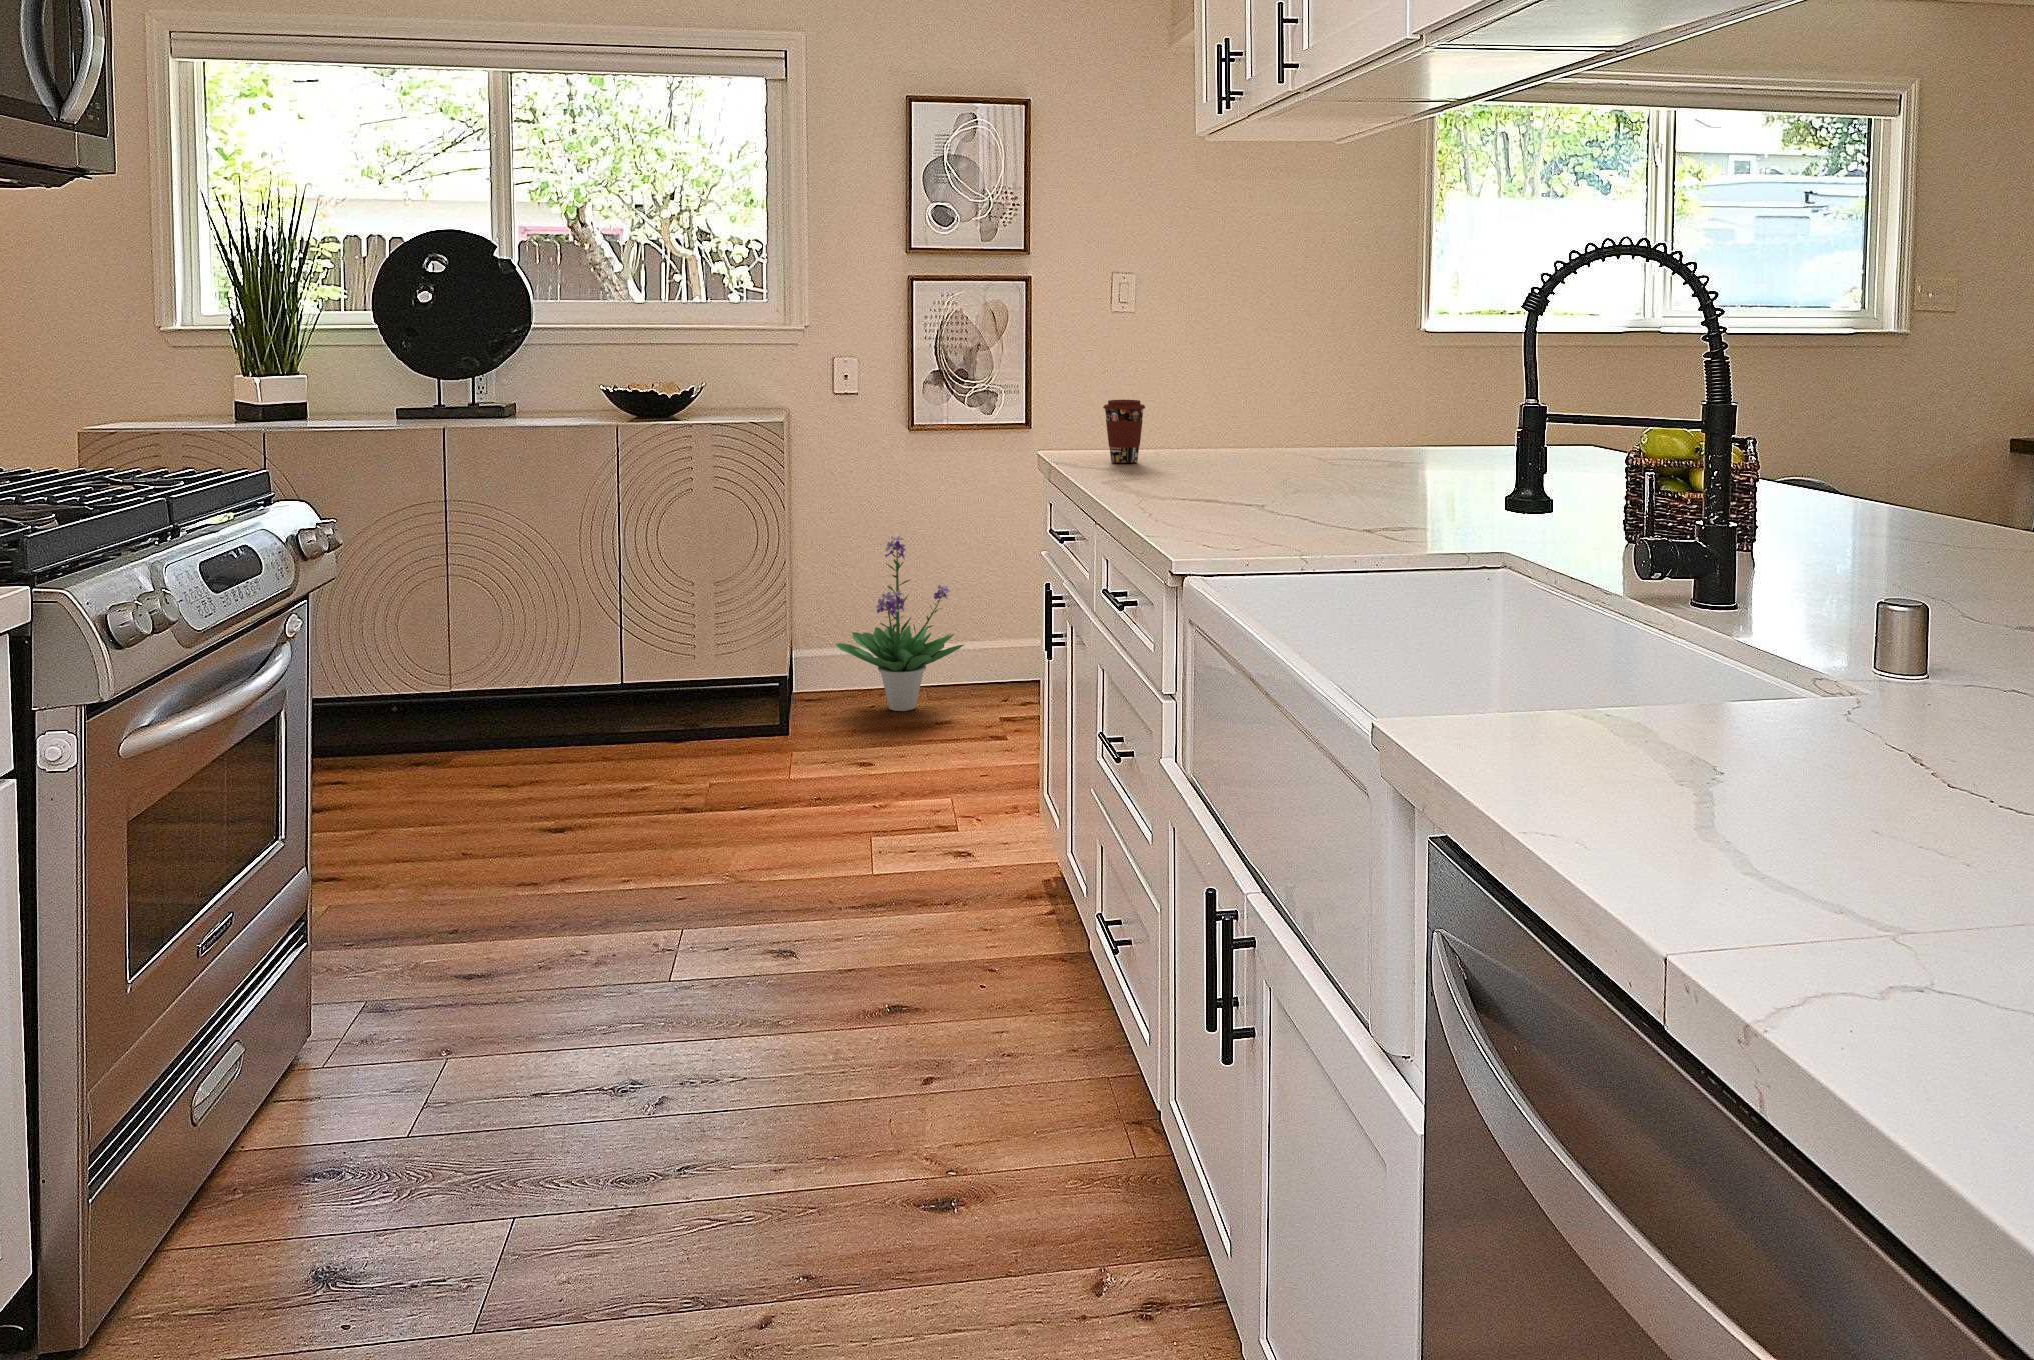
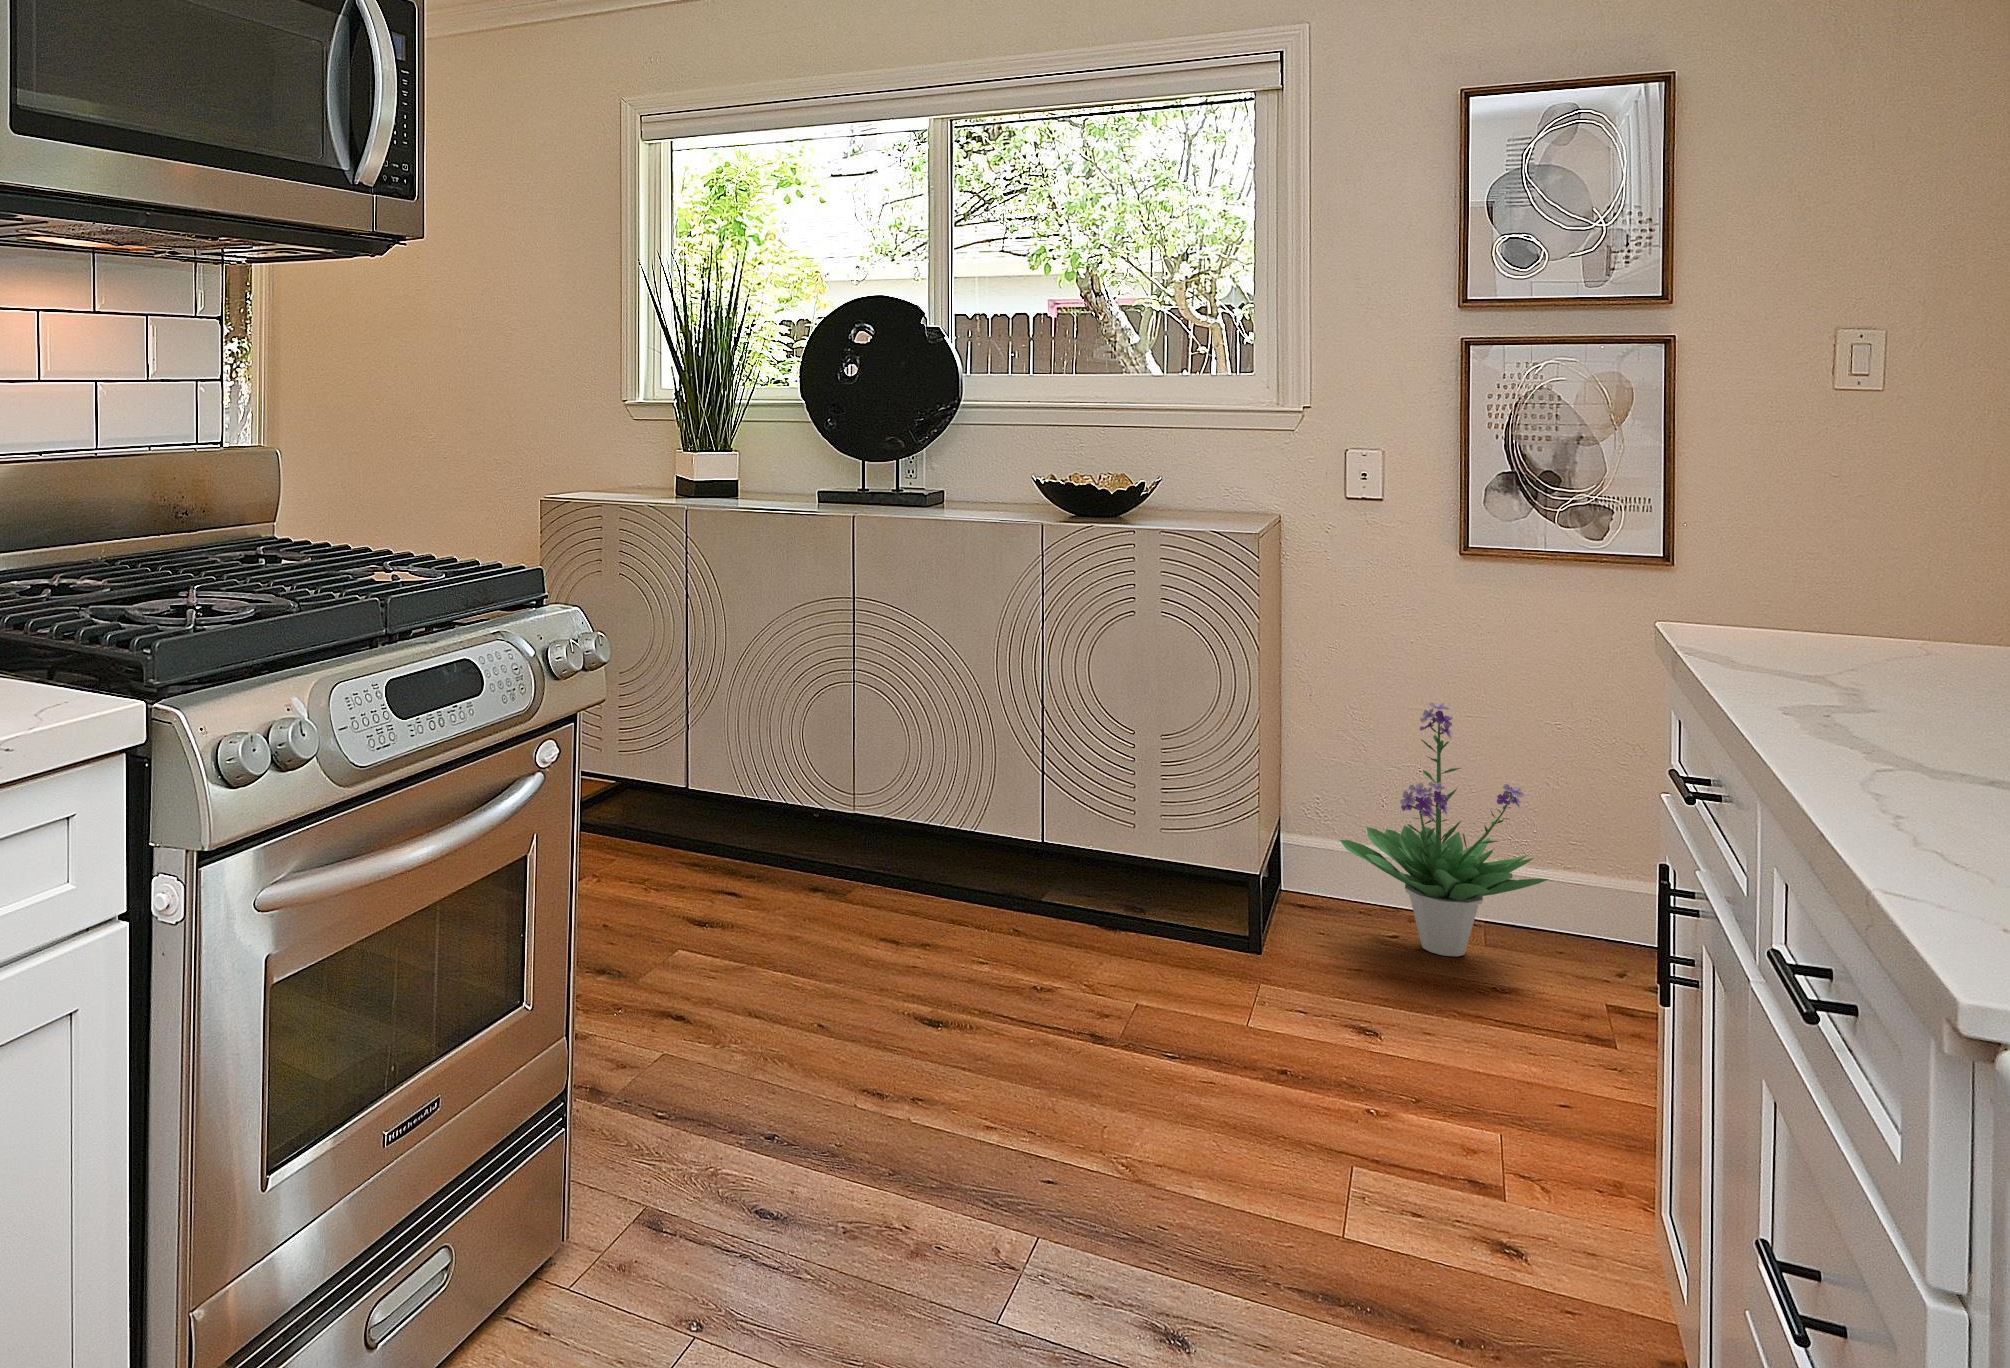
coffee cup: present [1103,400,1145,463] -> none [1795,551,1896,670]

